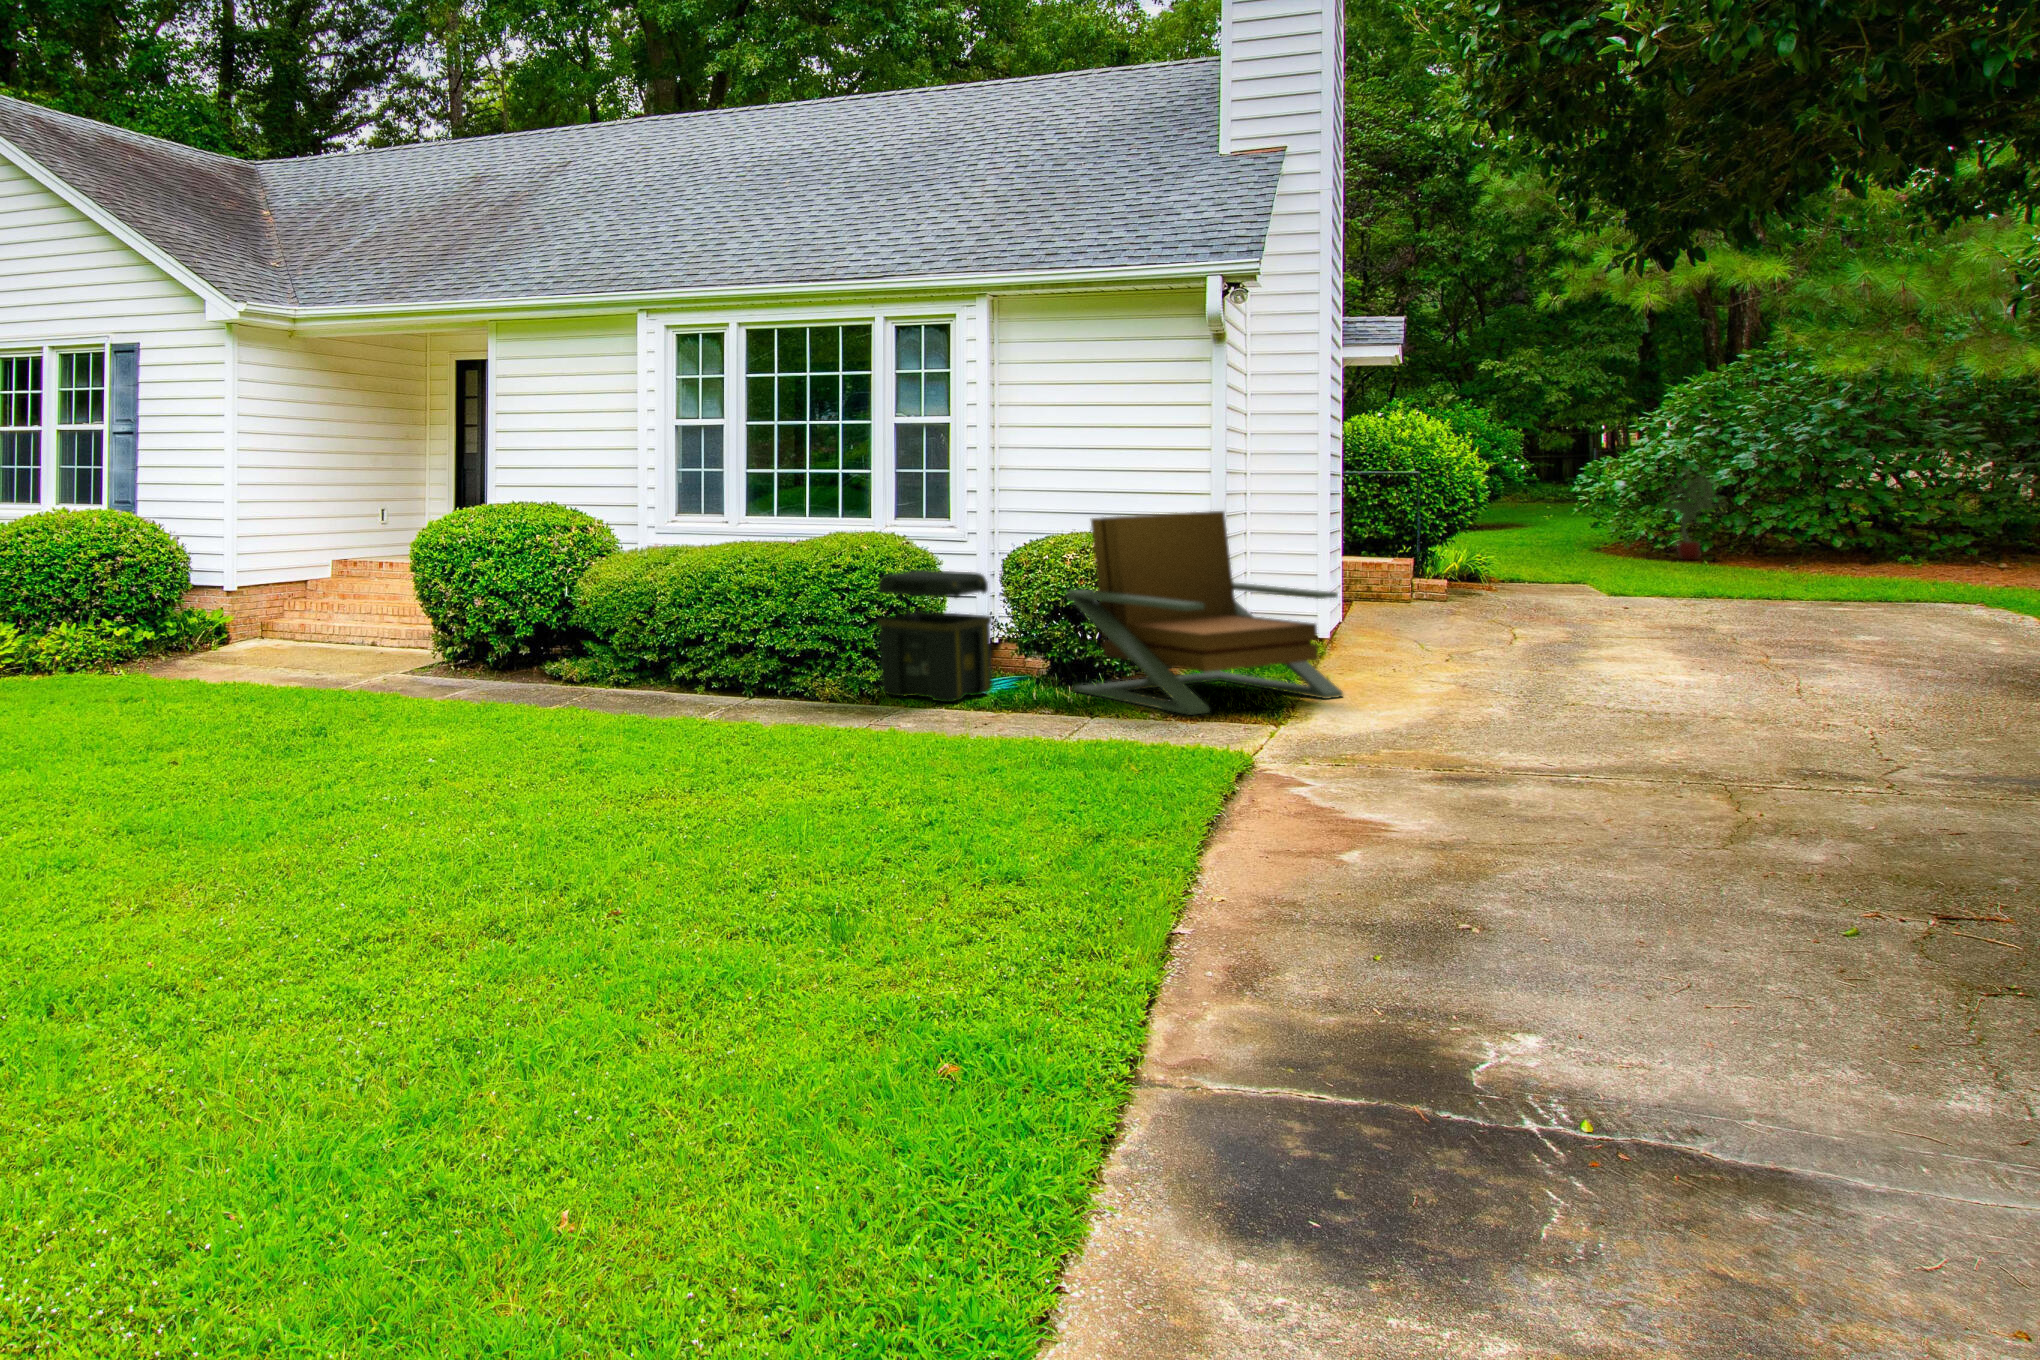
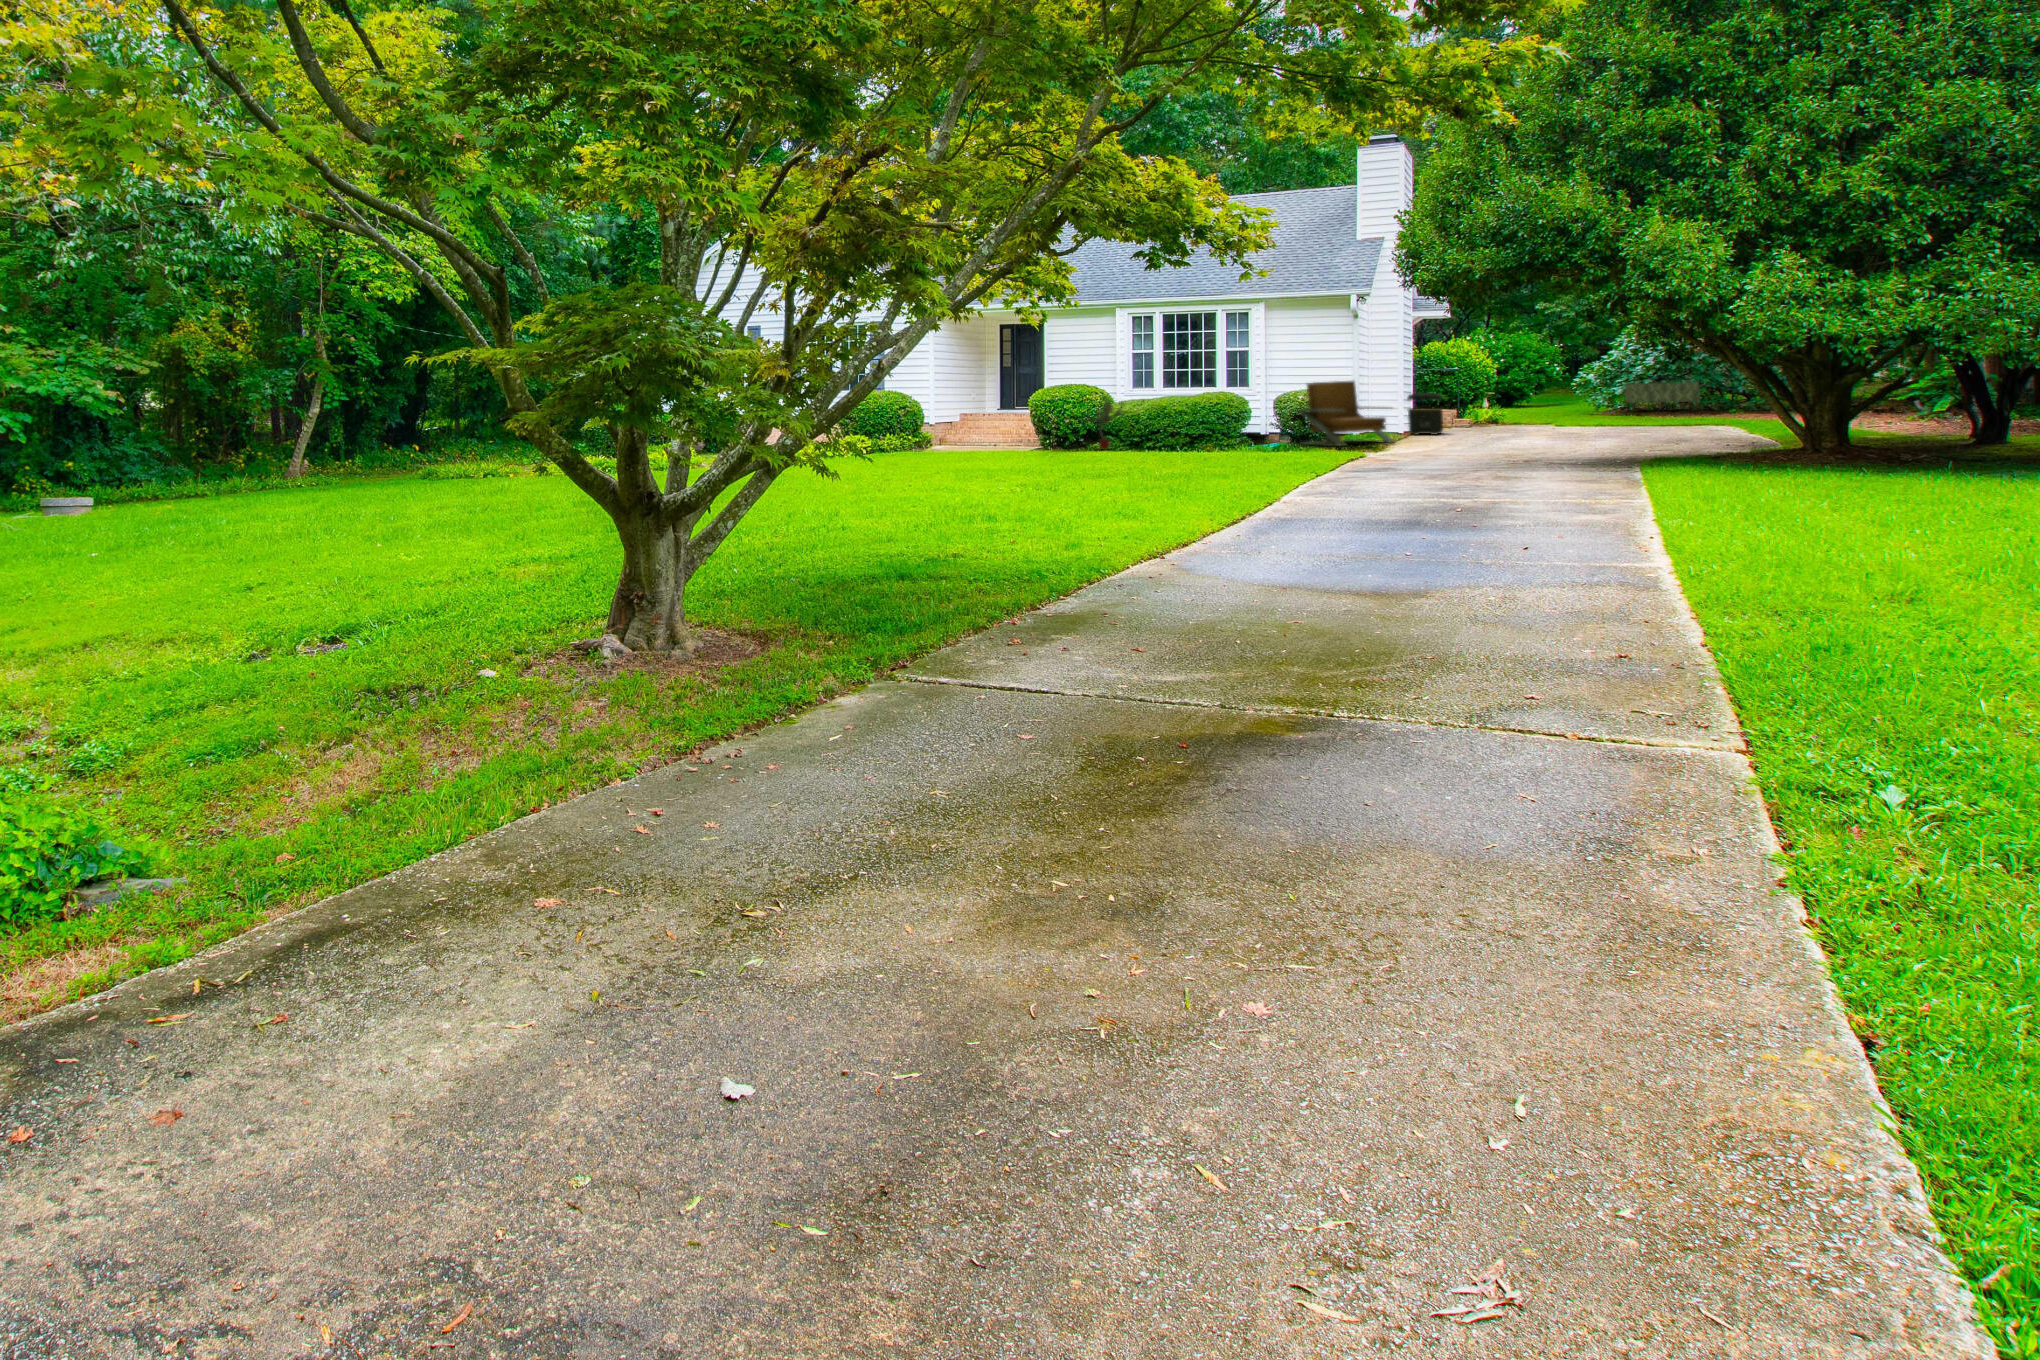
potted tree: present [1664,466,1728,560] -> present [1087,396,1124,450]
bench: none [1768,503,1951,568] -> present [1624,382,1700,411]
toolbox: present [878,570,992,702] -> present [1407,393,1443,435]

